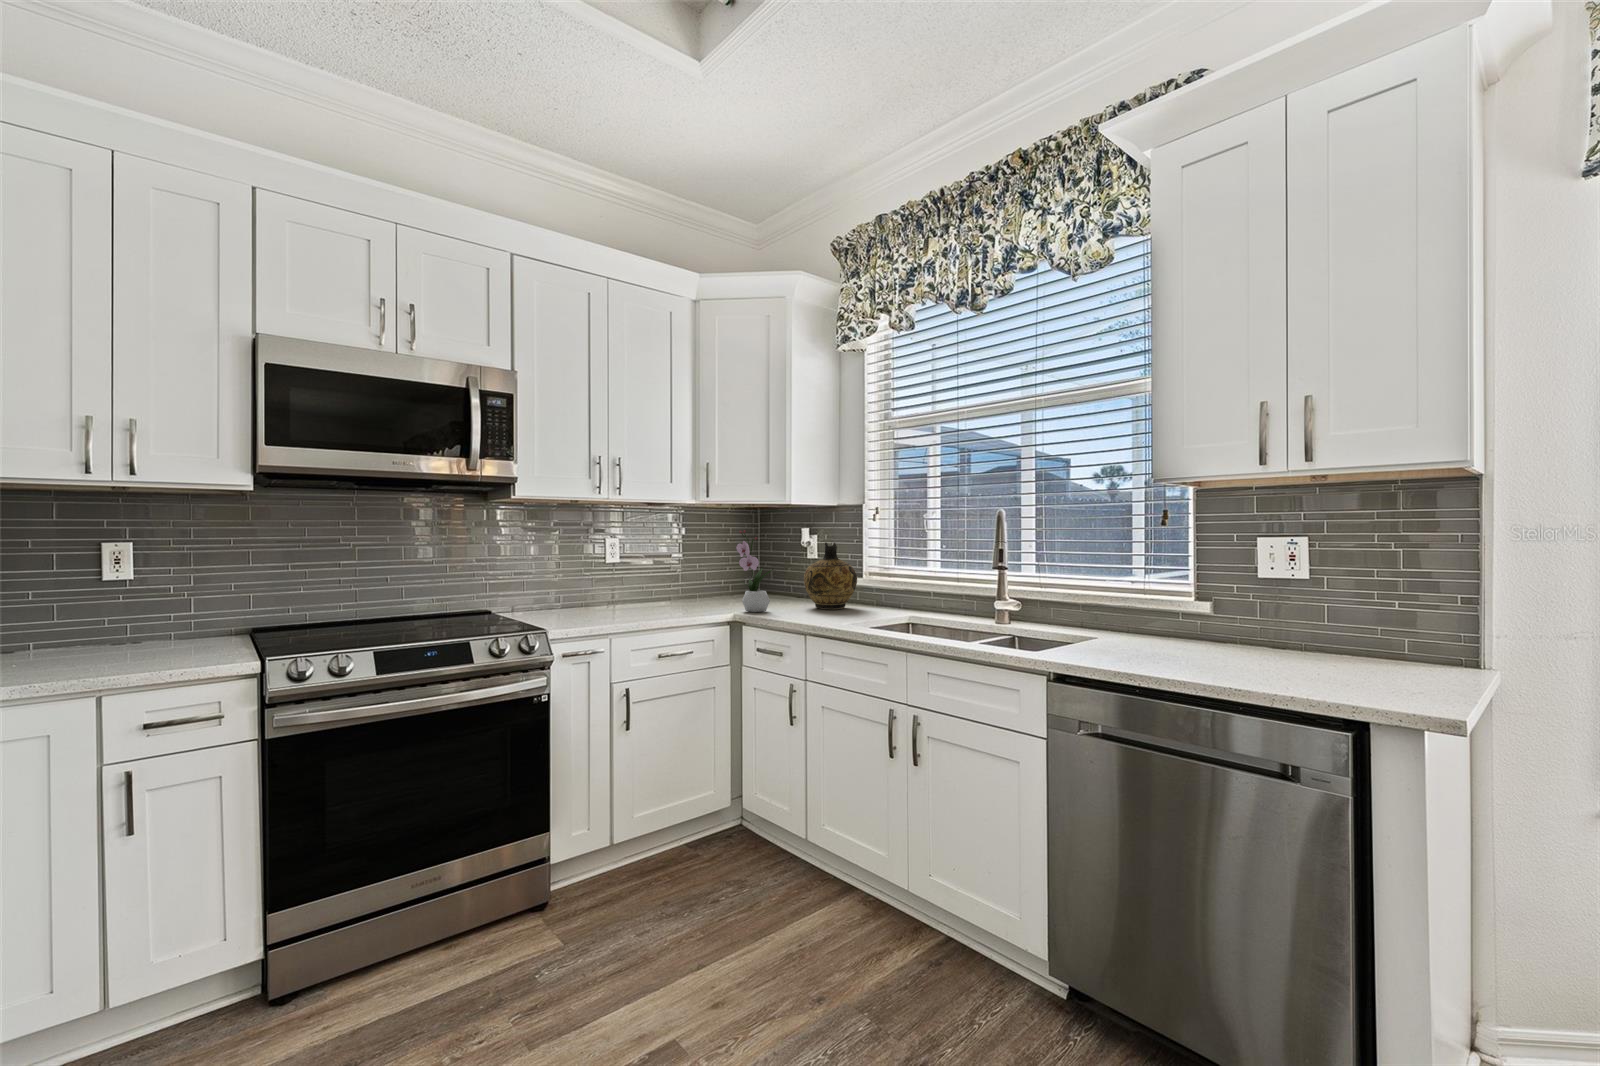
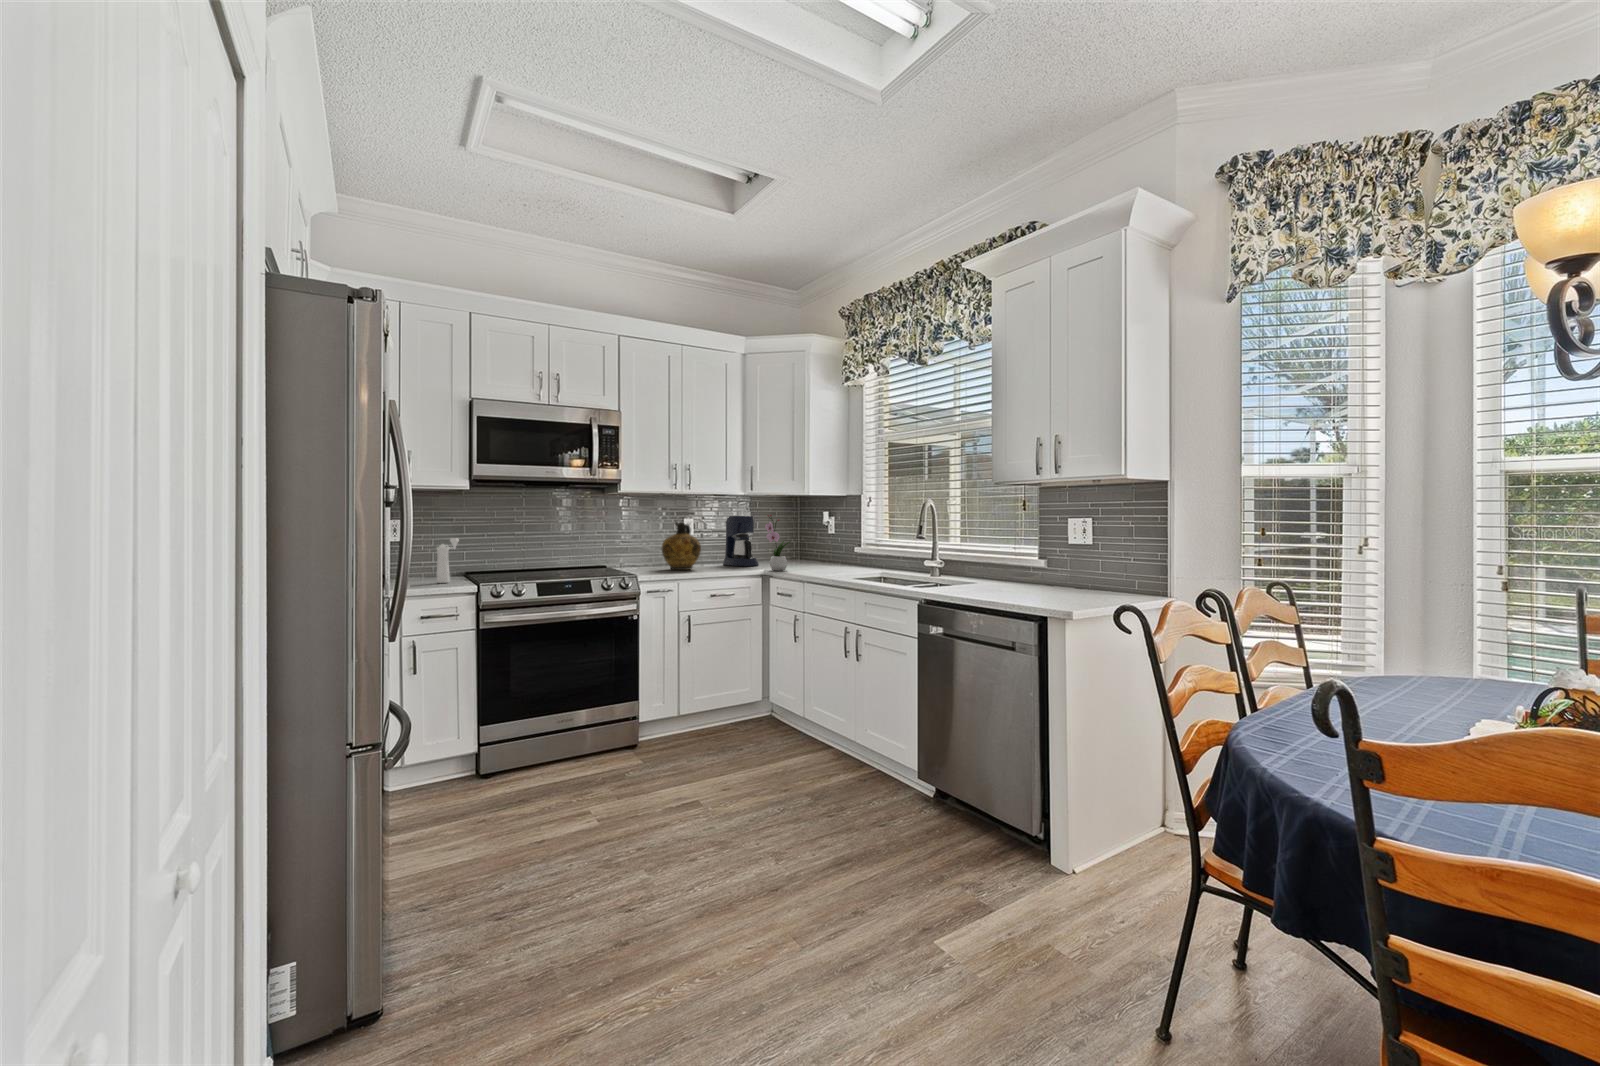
coffee maker: none [665,531,718,604] -> present [723,516,759,566]
ceramic jug: present [804,543,857,609] -> present [662,521,701,570]
pepper mill: none [169,578,222,663] -> present [437,538,459,583]

